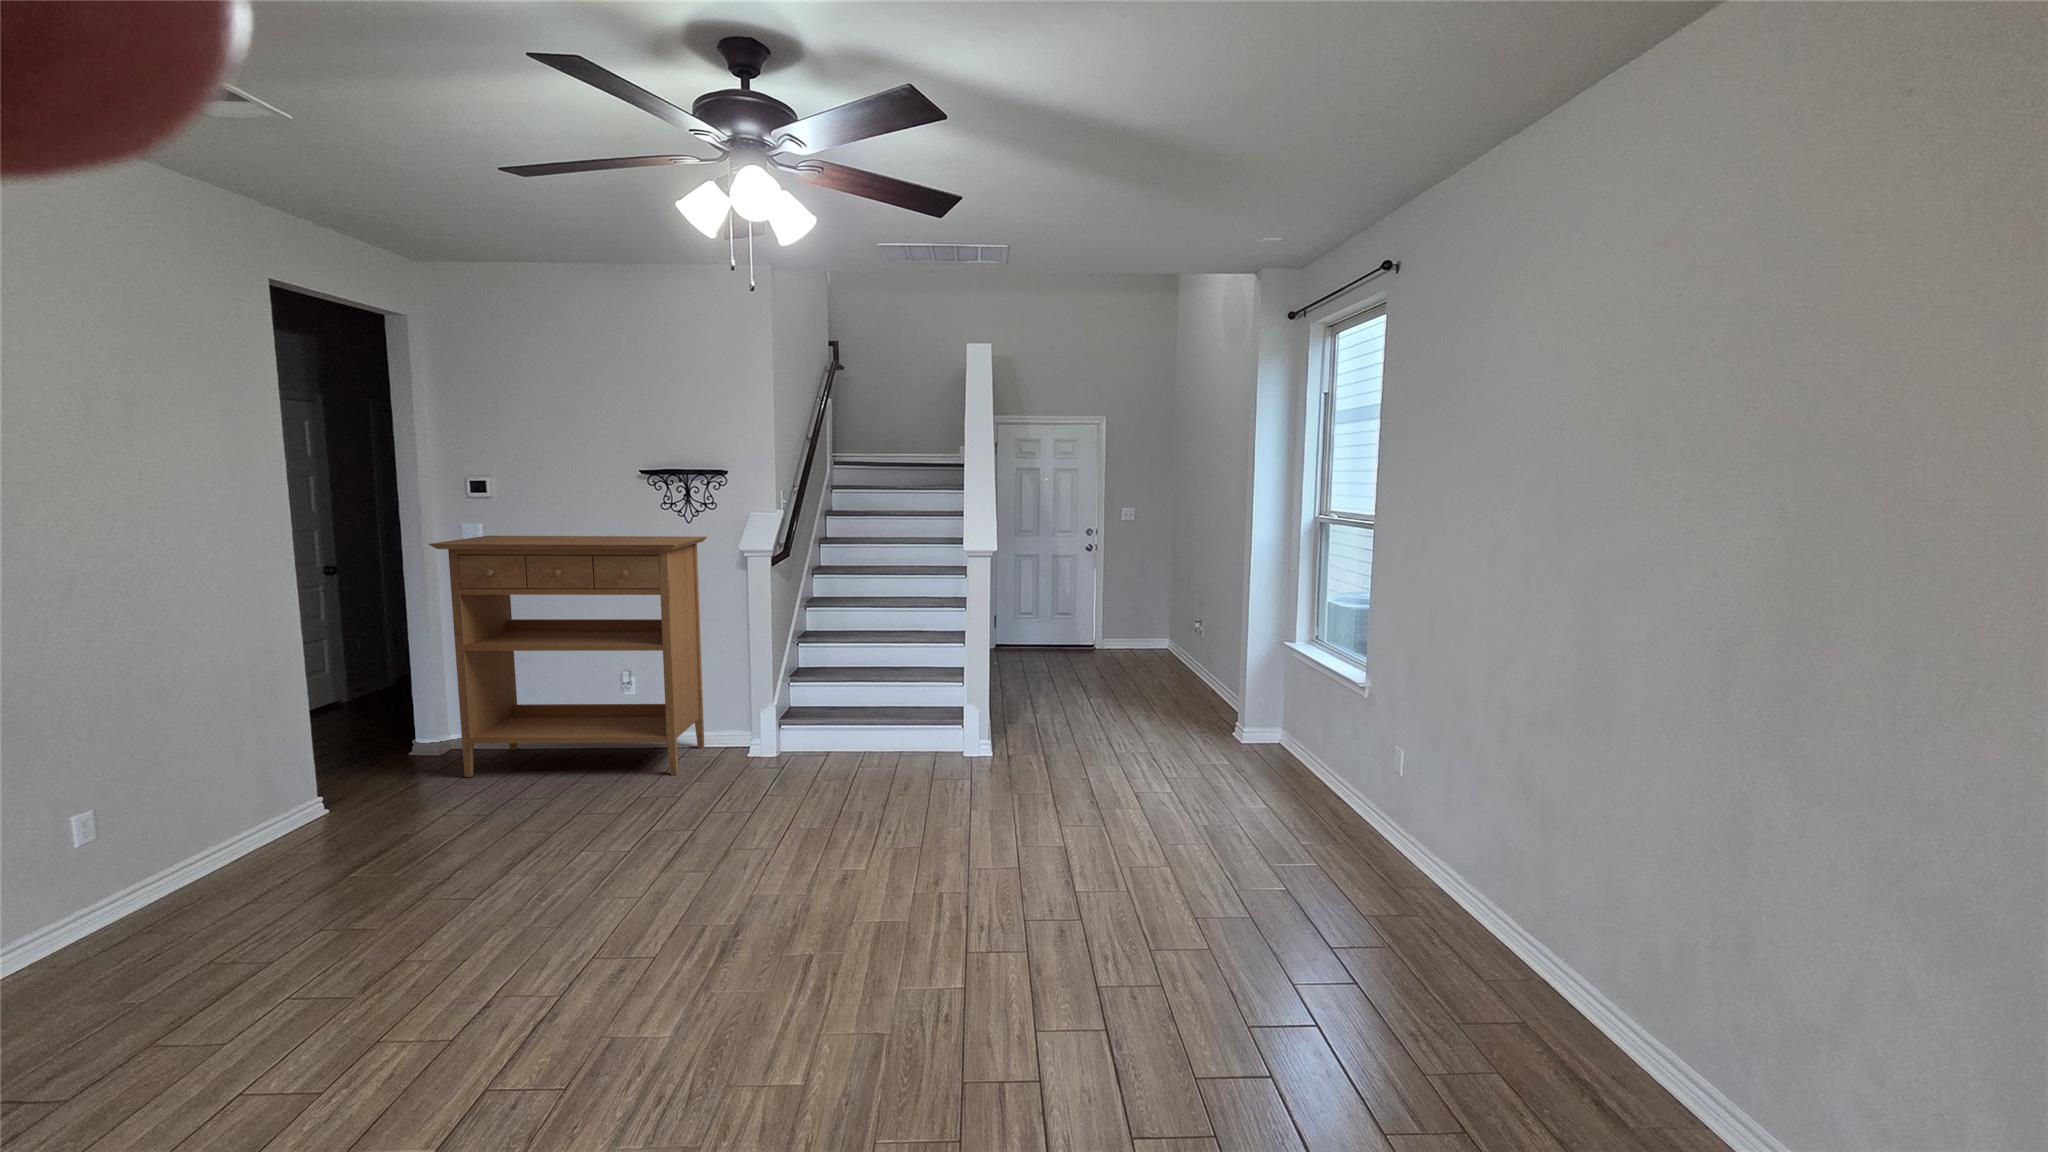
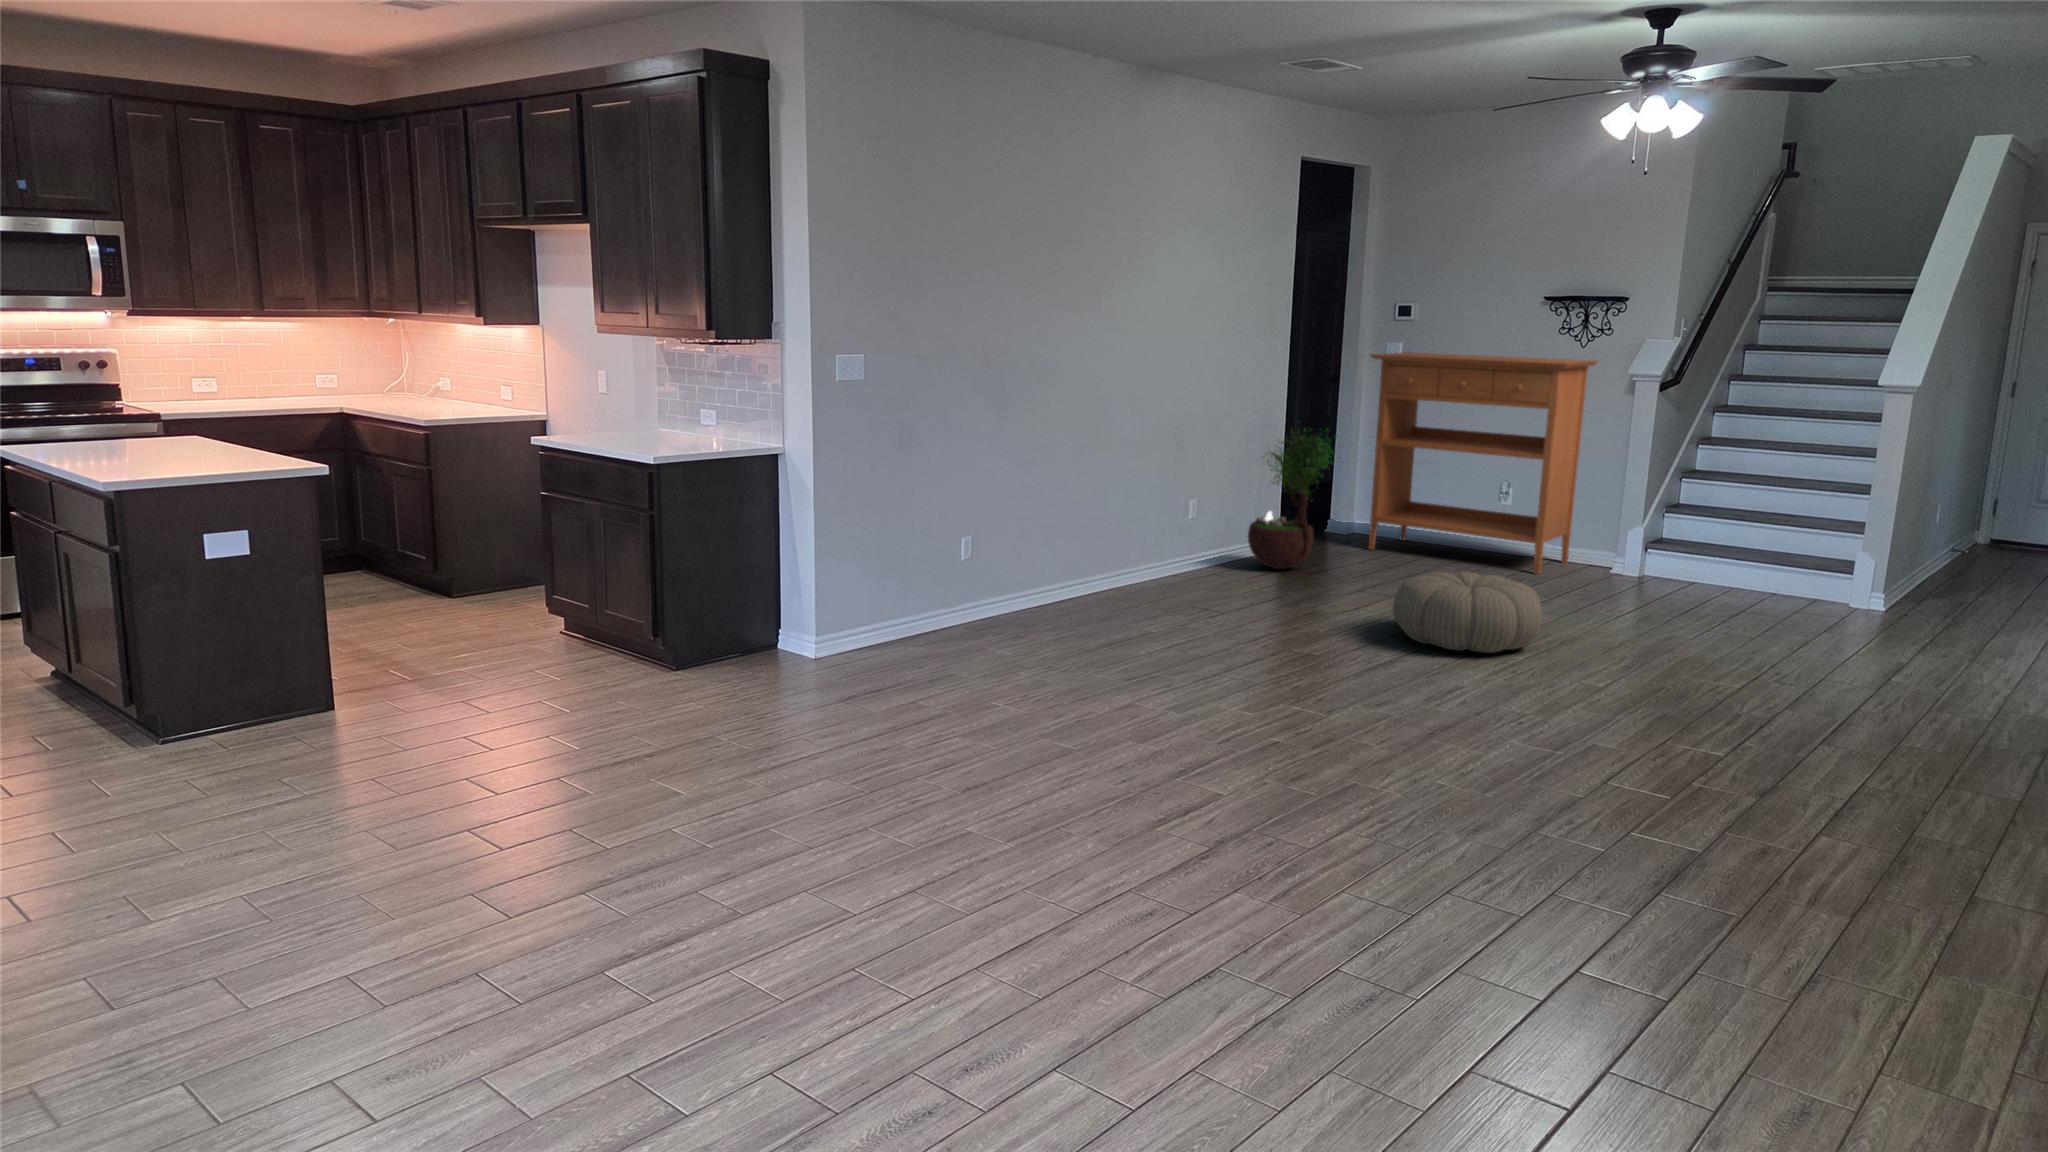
potted tree: none [245,649,391,859] -> present [1248,428,1336,569]
pouf: none [464,845,691,1000] -> present [1393,572,1542,653]

